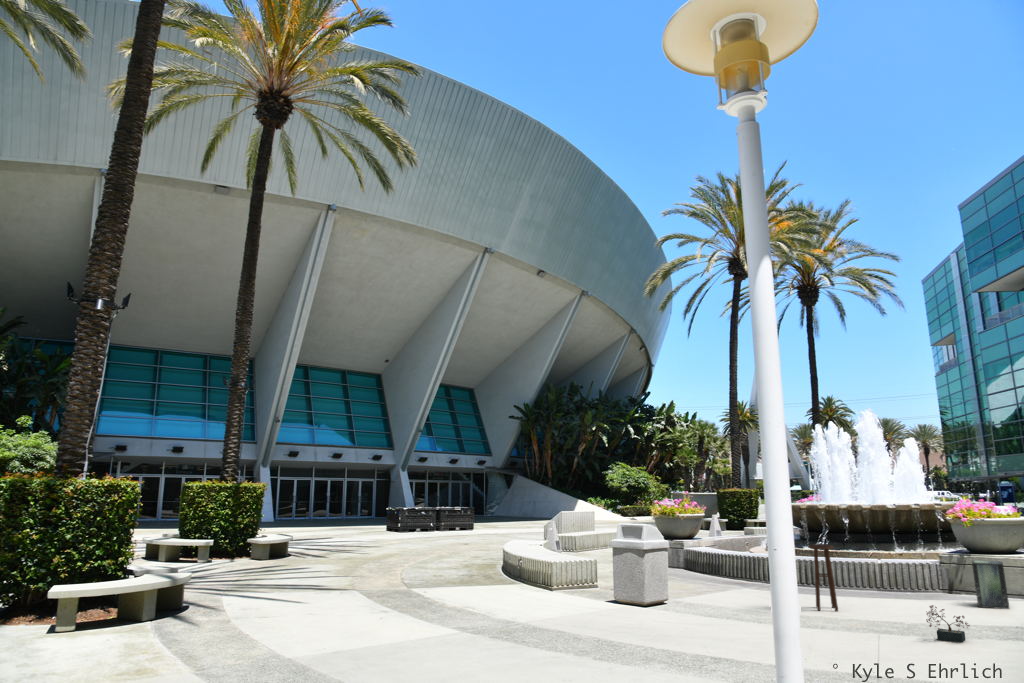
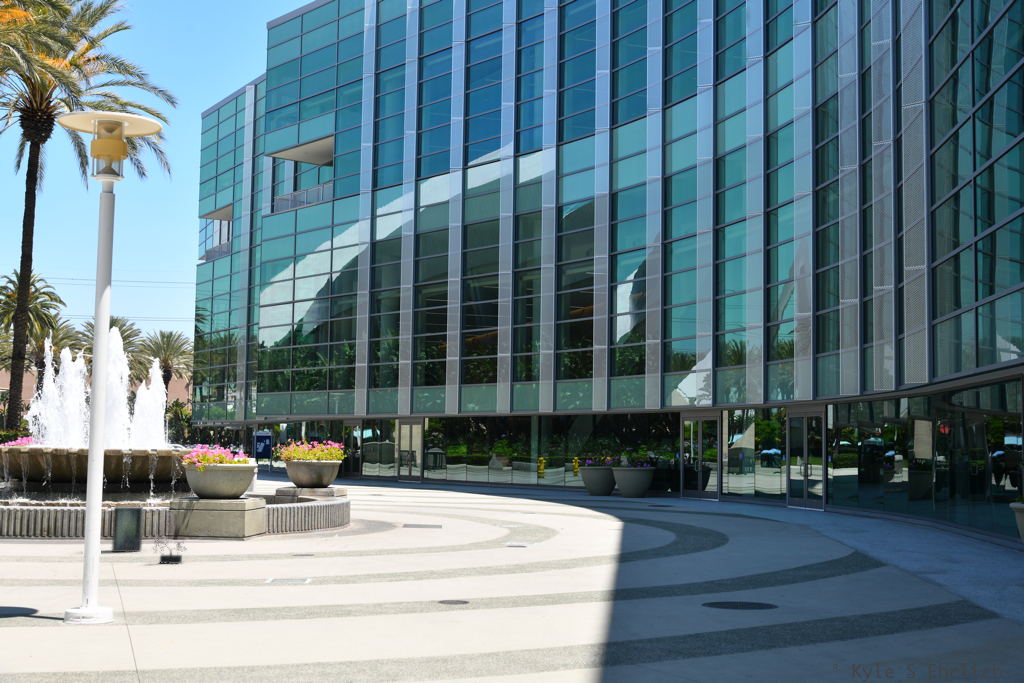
stool: present [808,544,838,611] -> none [44,487,72,556]
storage box: present [972,560,1009,609] -> present [112,506,143,552]

